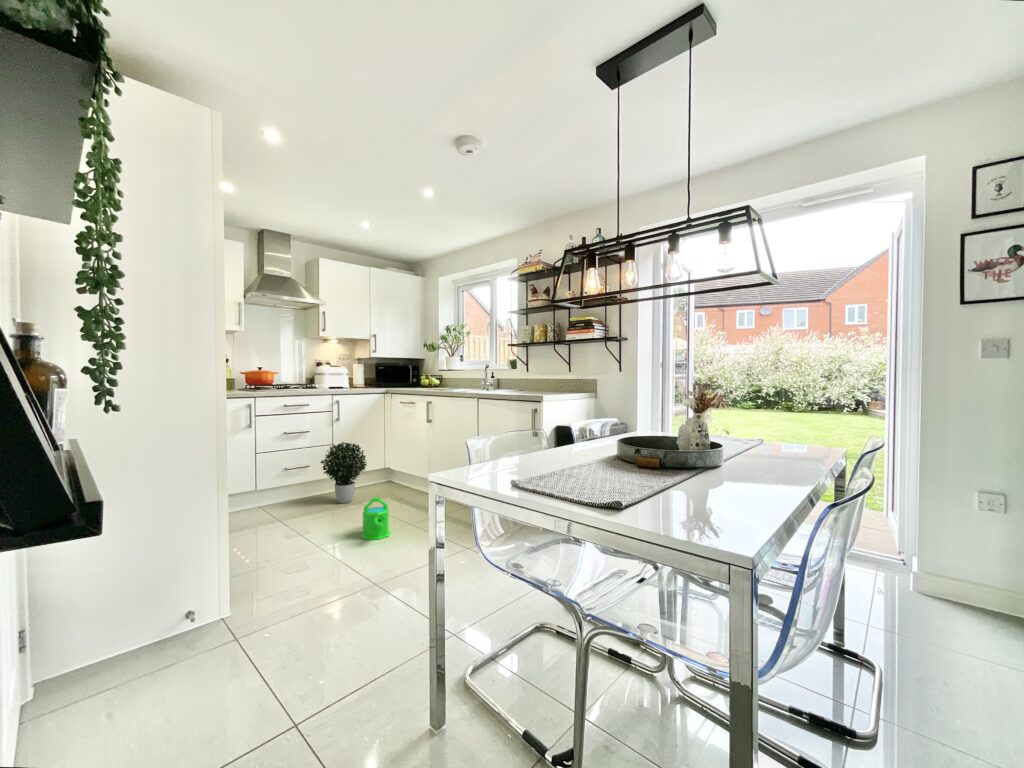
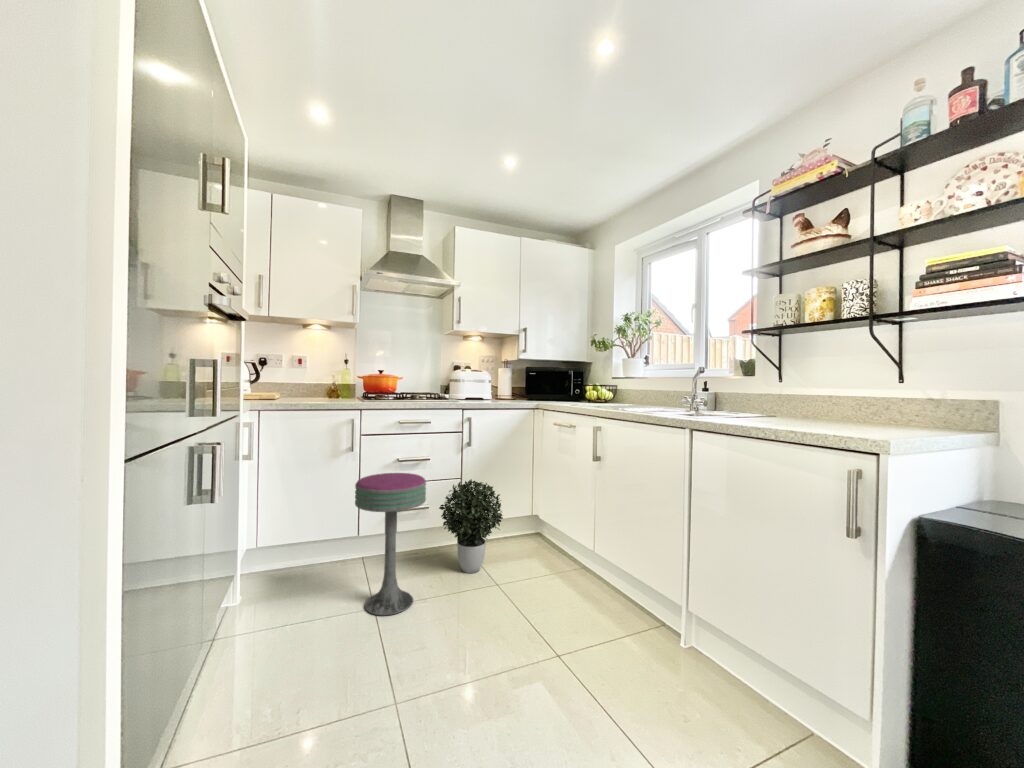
bar stool: none [267,438,317,526] -> present [355,473,426,616]
watering can: present [361,497,391,540] -> none [471,607,526,696]

